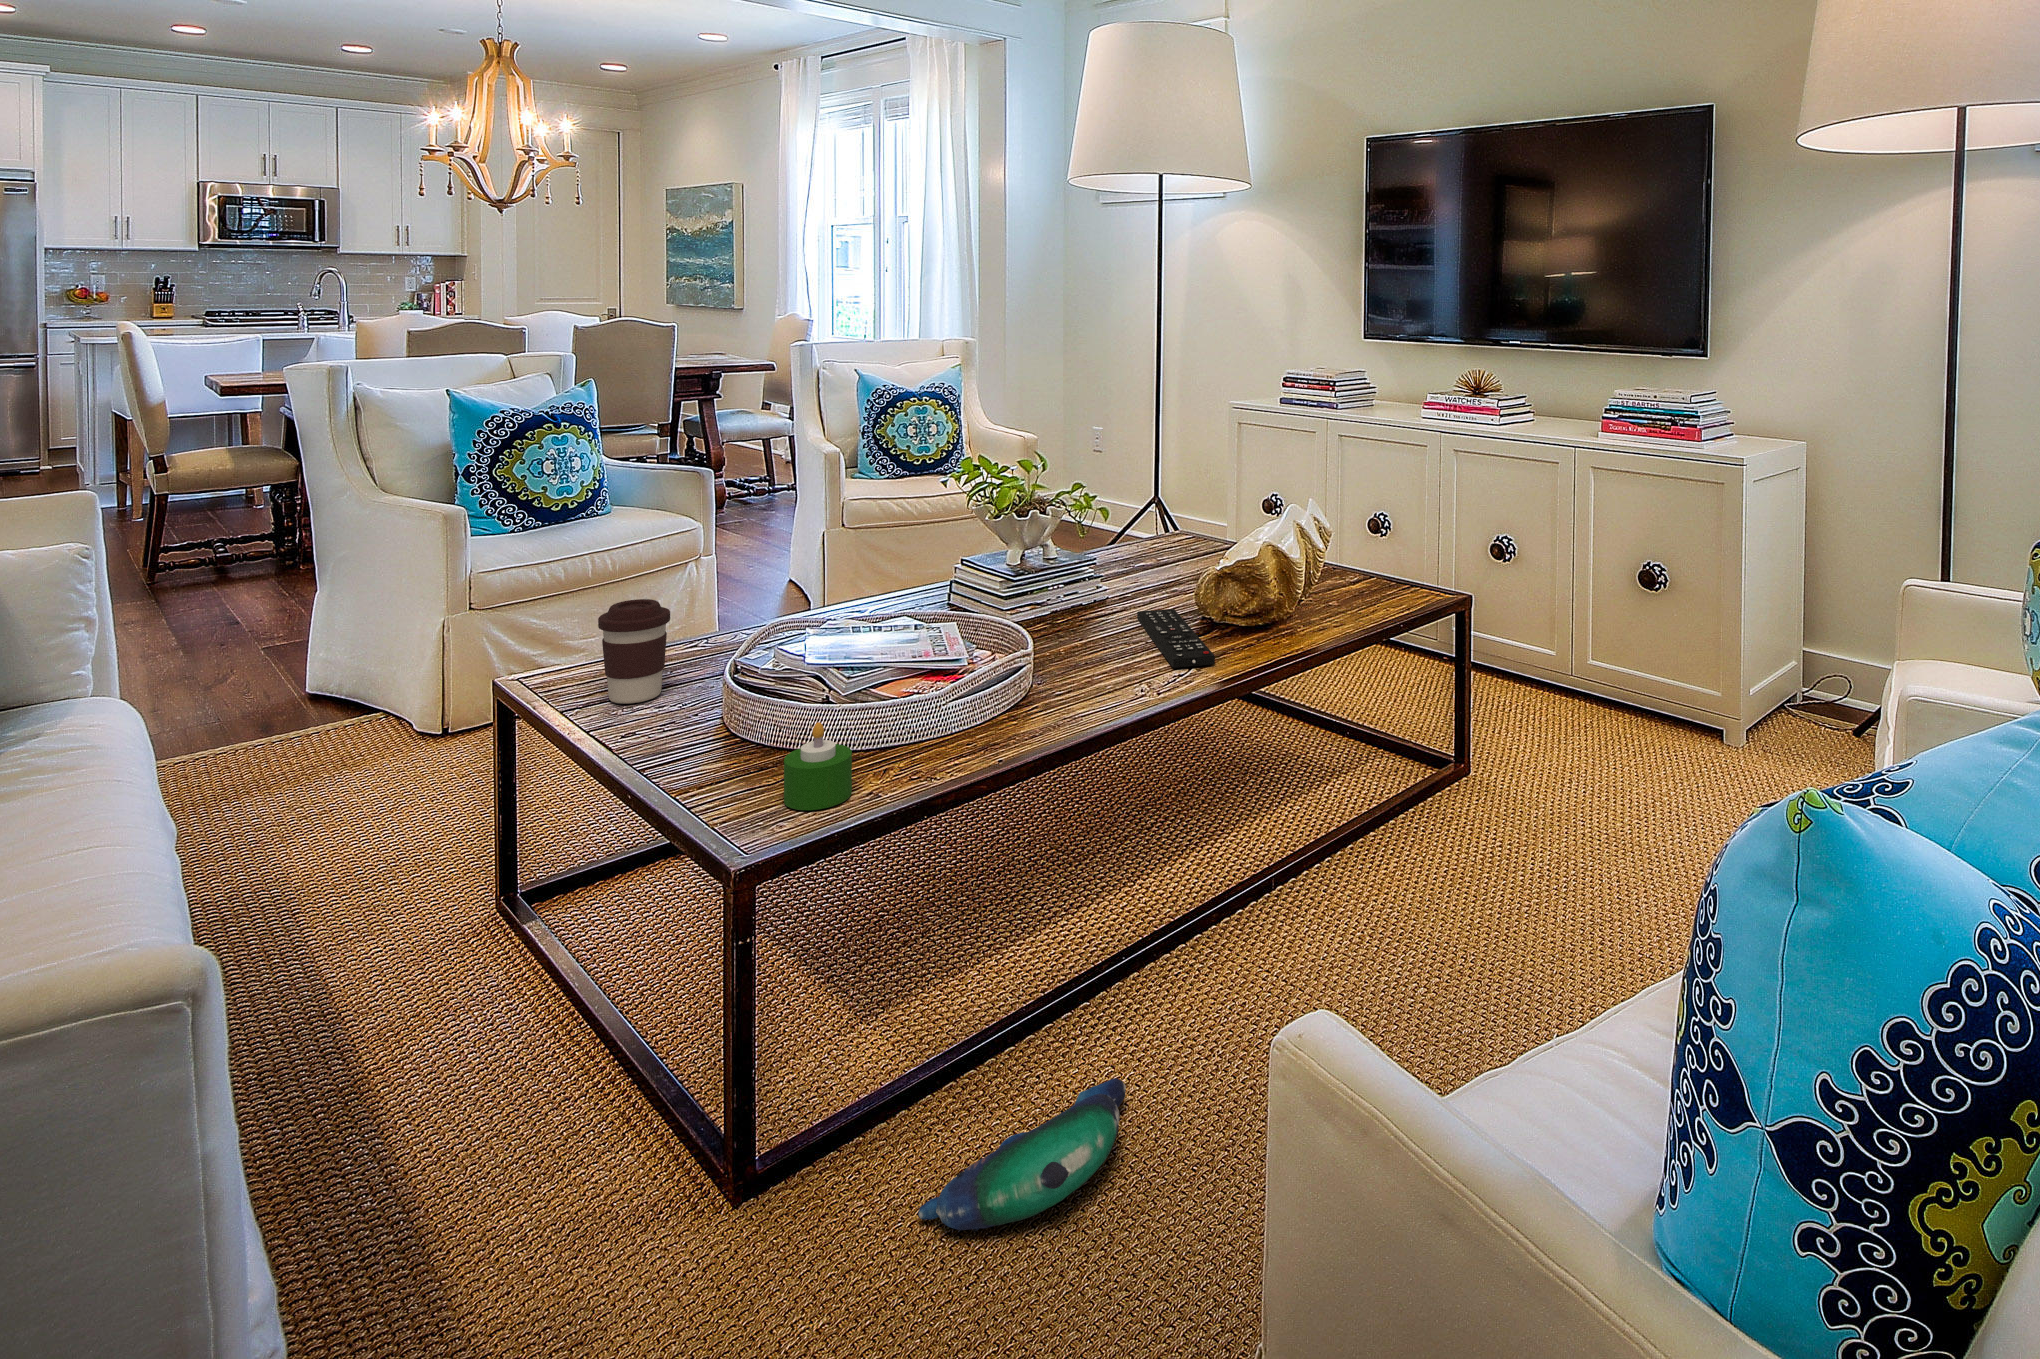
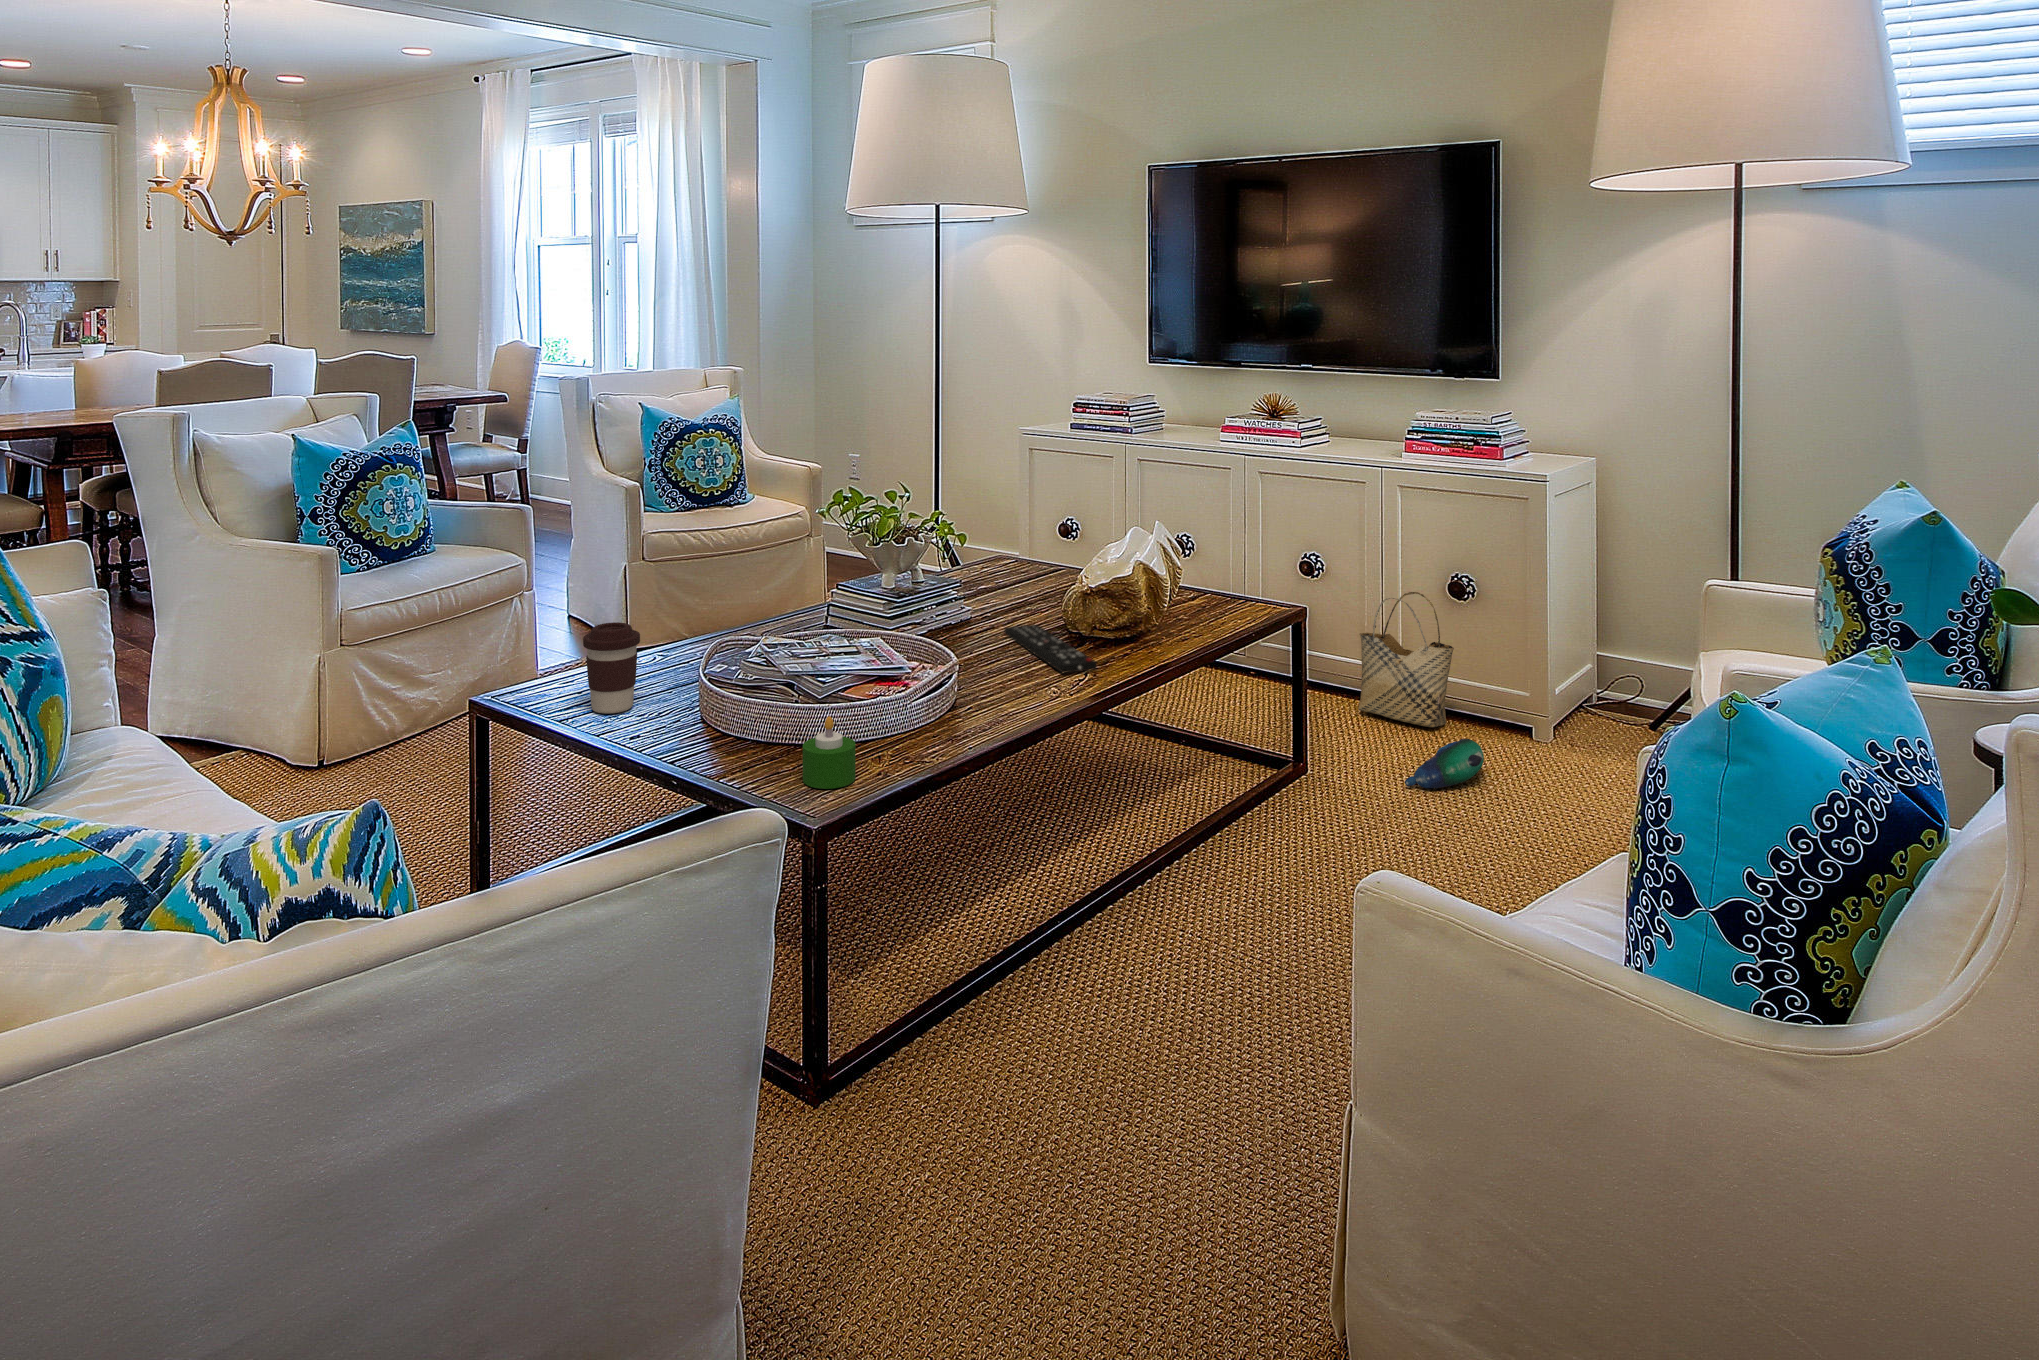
woven basket: none [1555,582,1654,726] -> present [1358,592,1454,727]
plush toy: present [918,1078,1126,1231] -> present [1405,739,1484,789]

